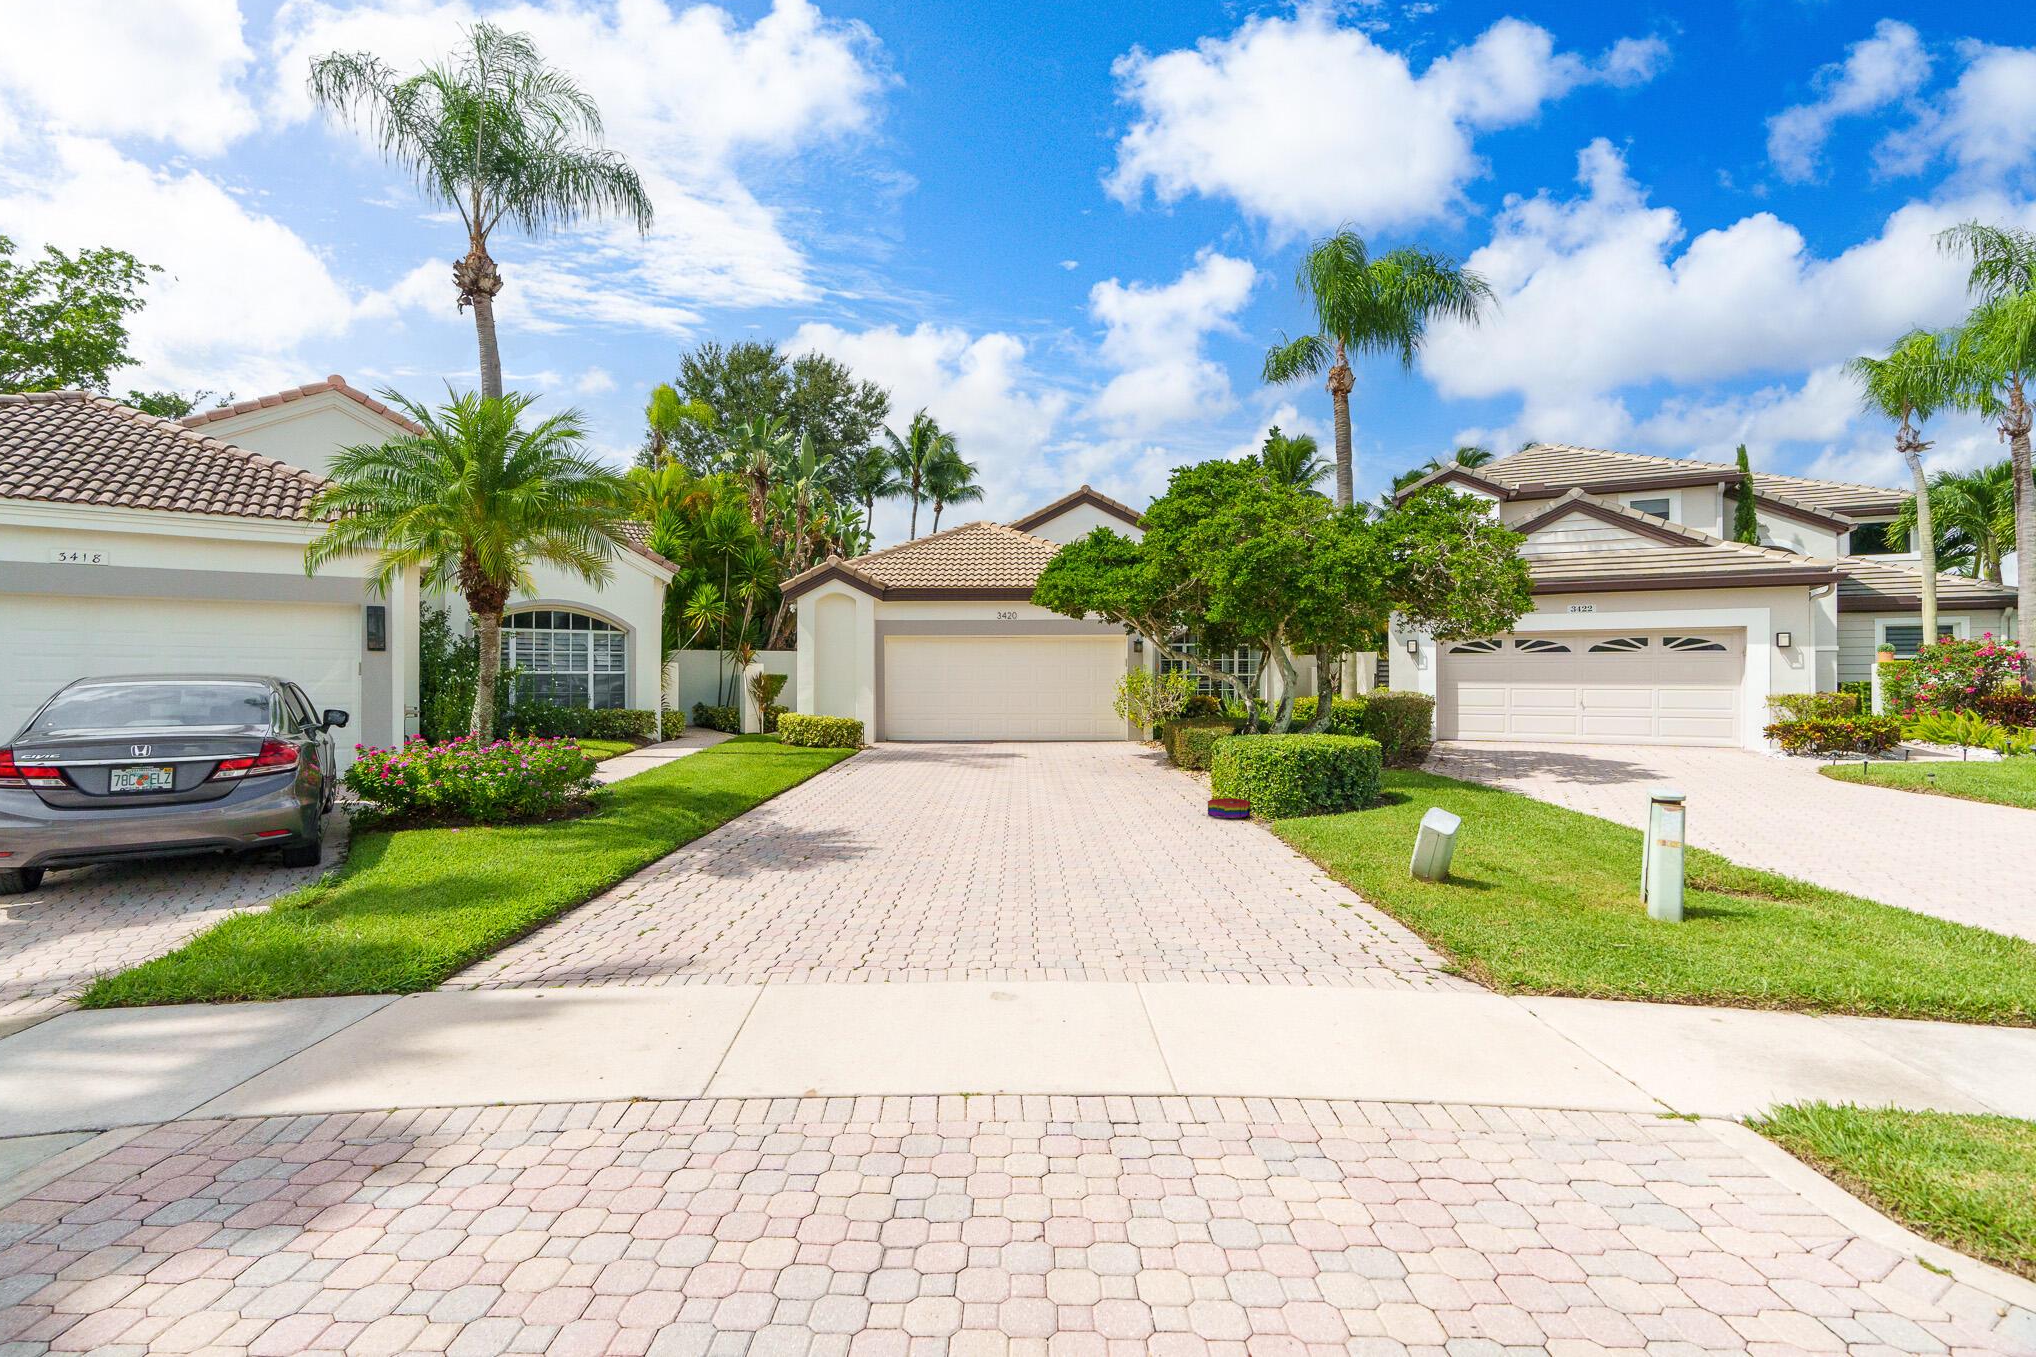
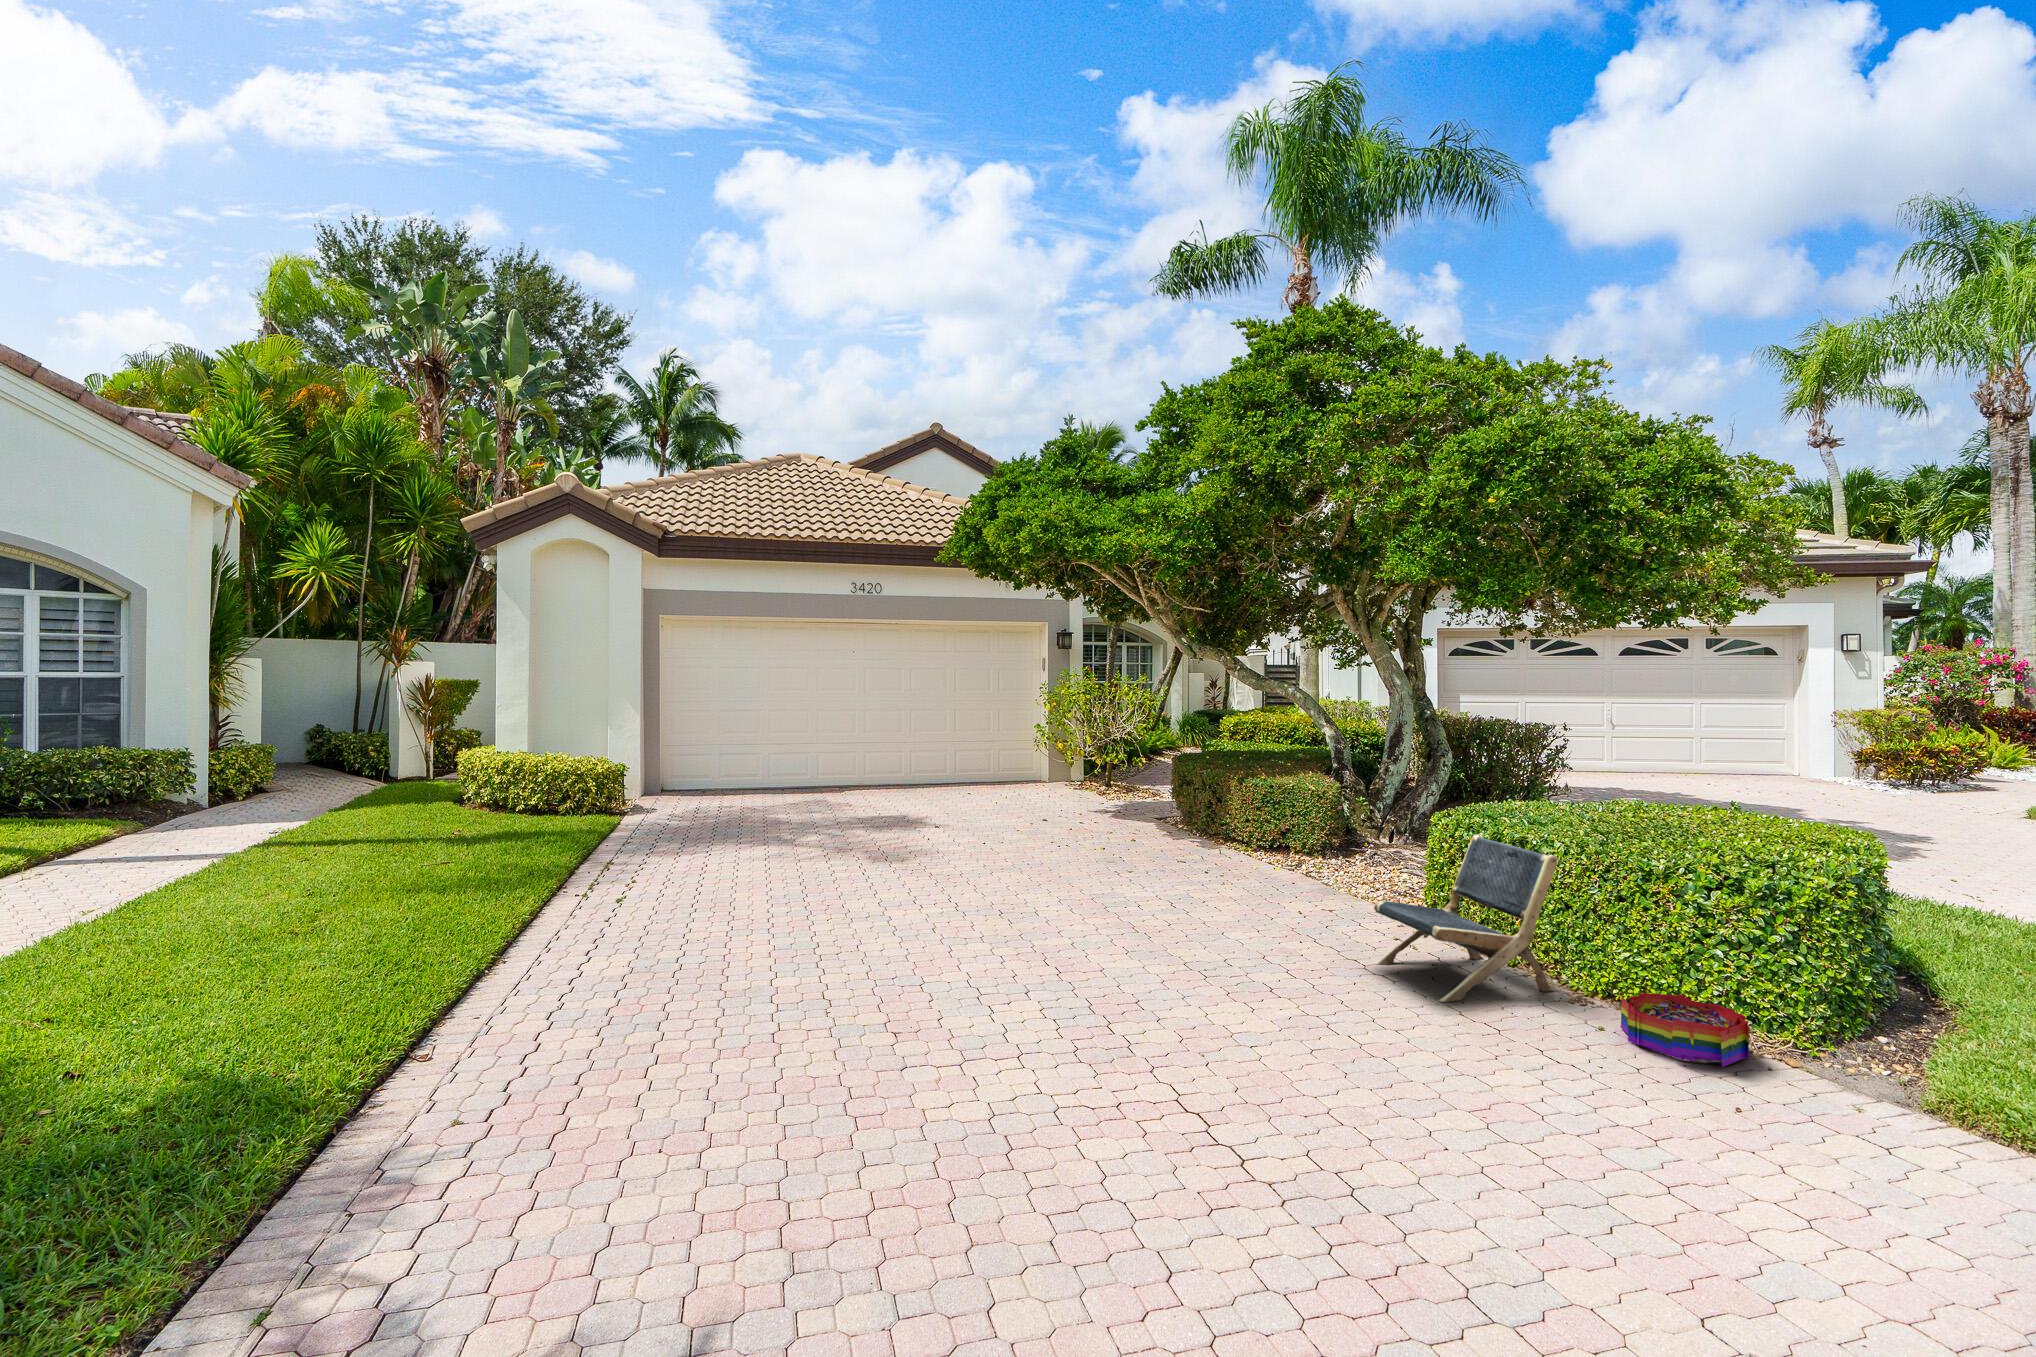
lounge chair: none [1152,741,1216,805] -> present [1374,835,1557,1002]

